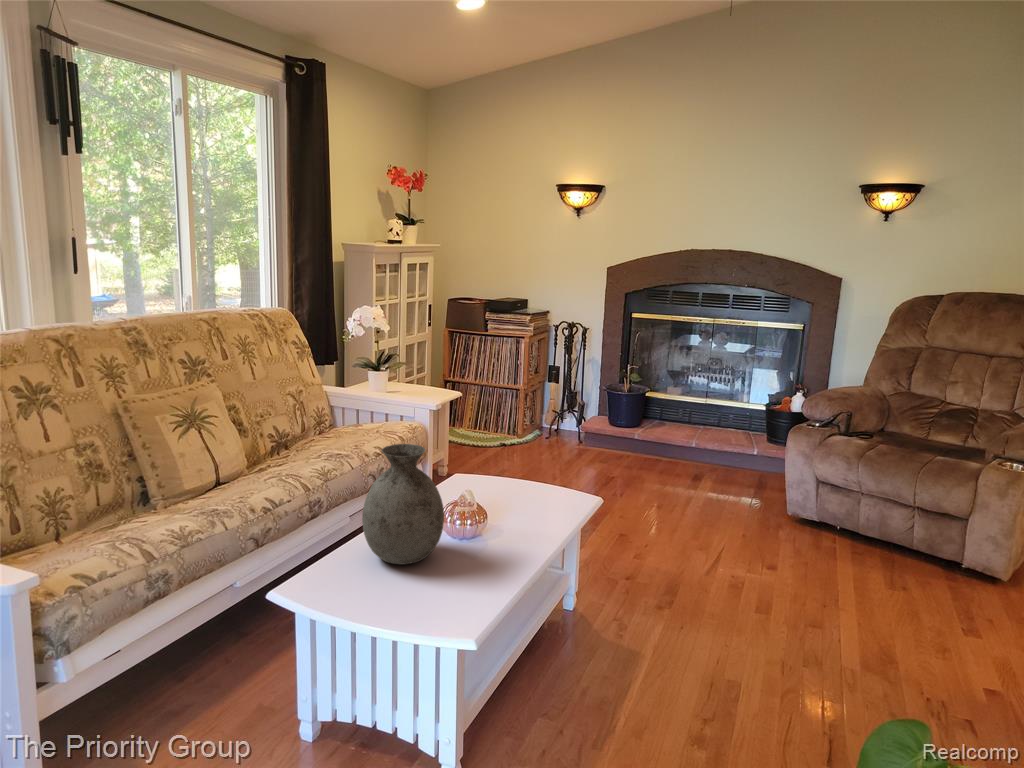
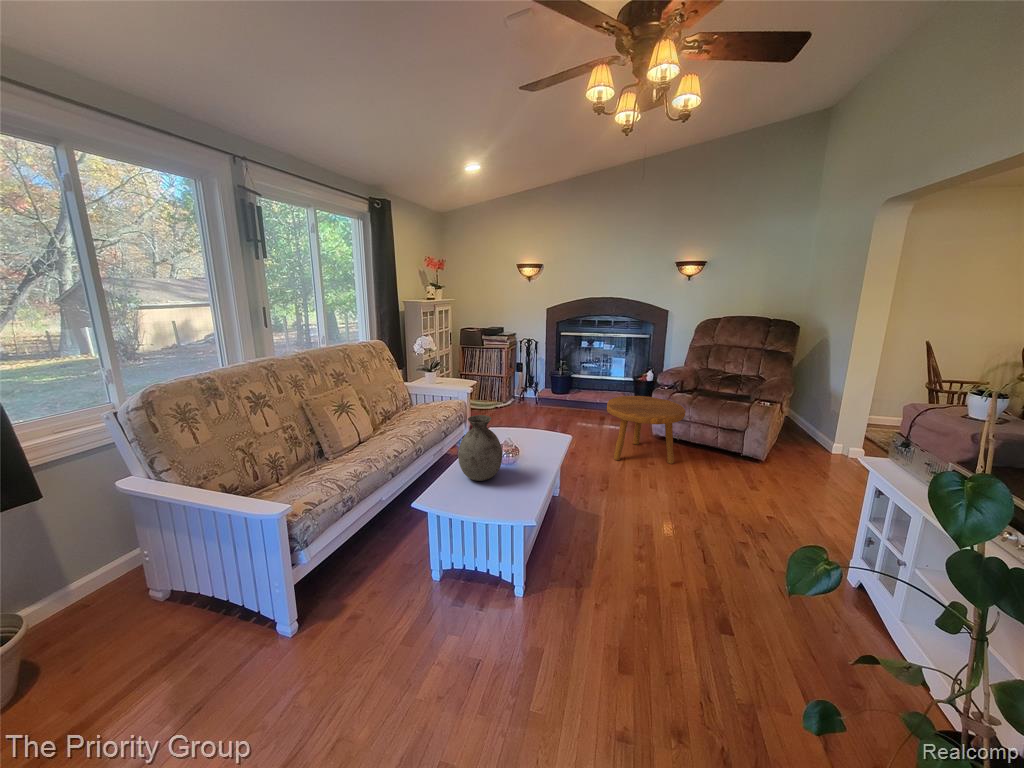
footstool: none [691,436,844,573] -> present [607,396,686,464]

